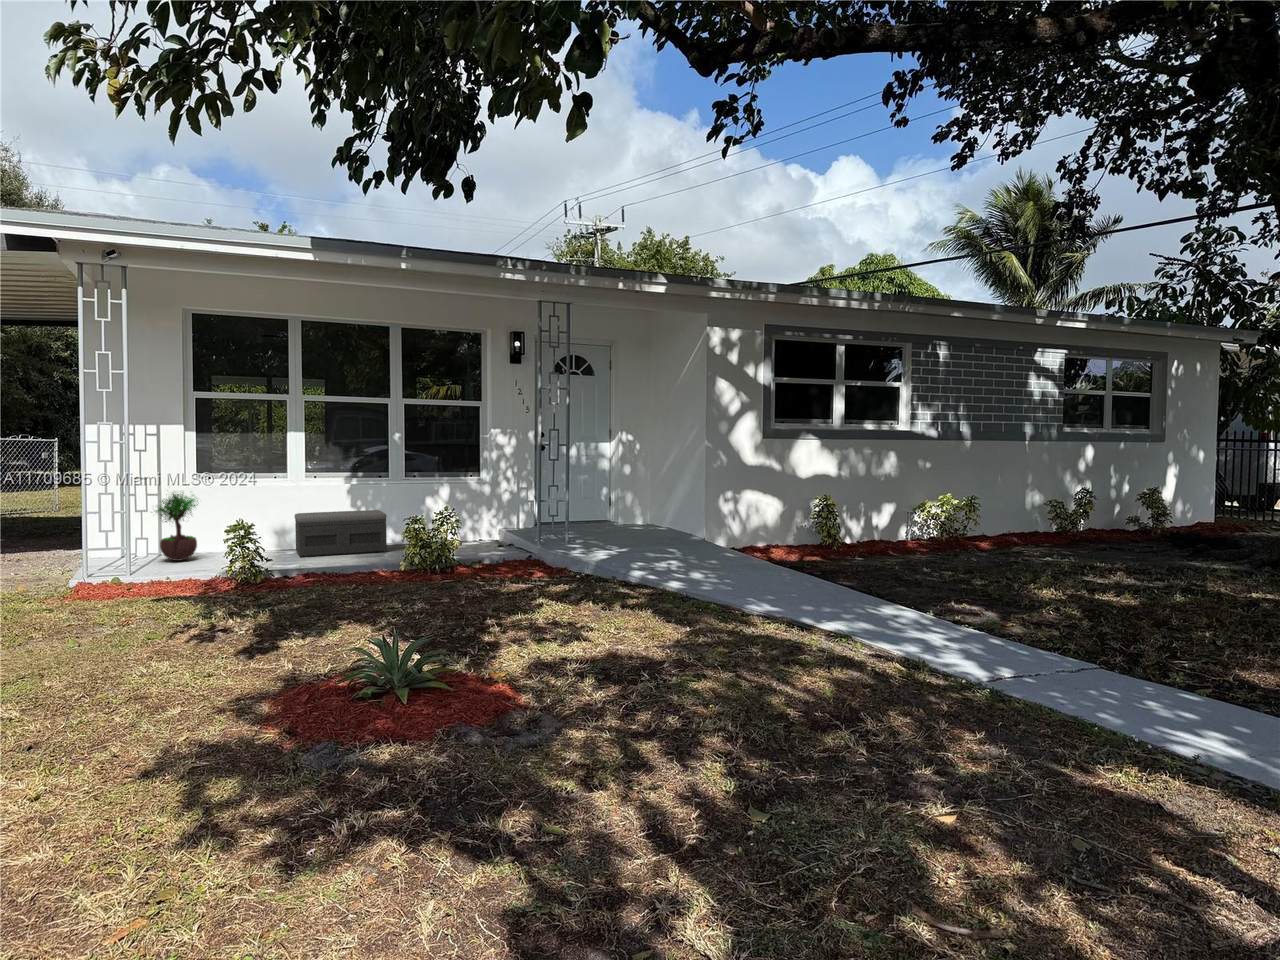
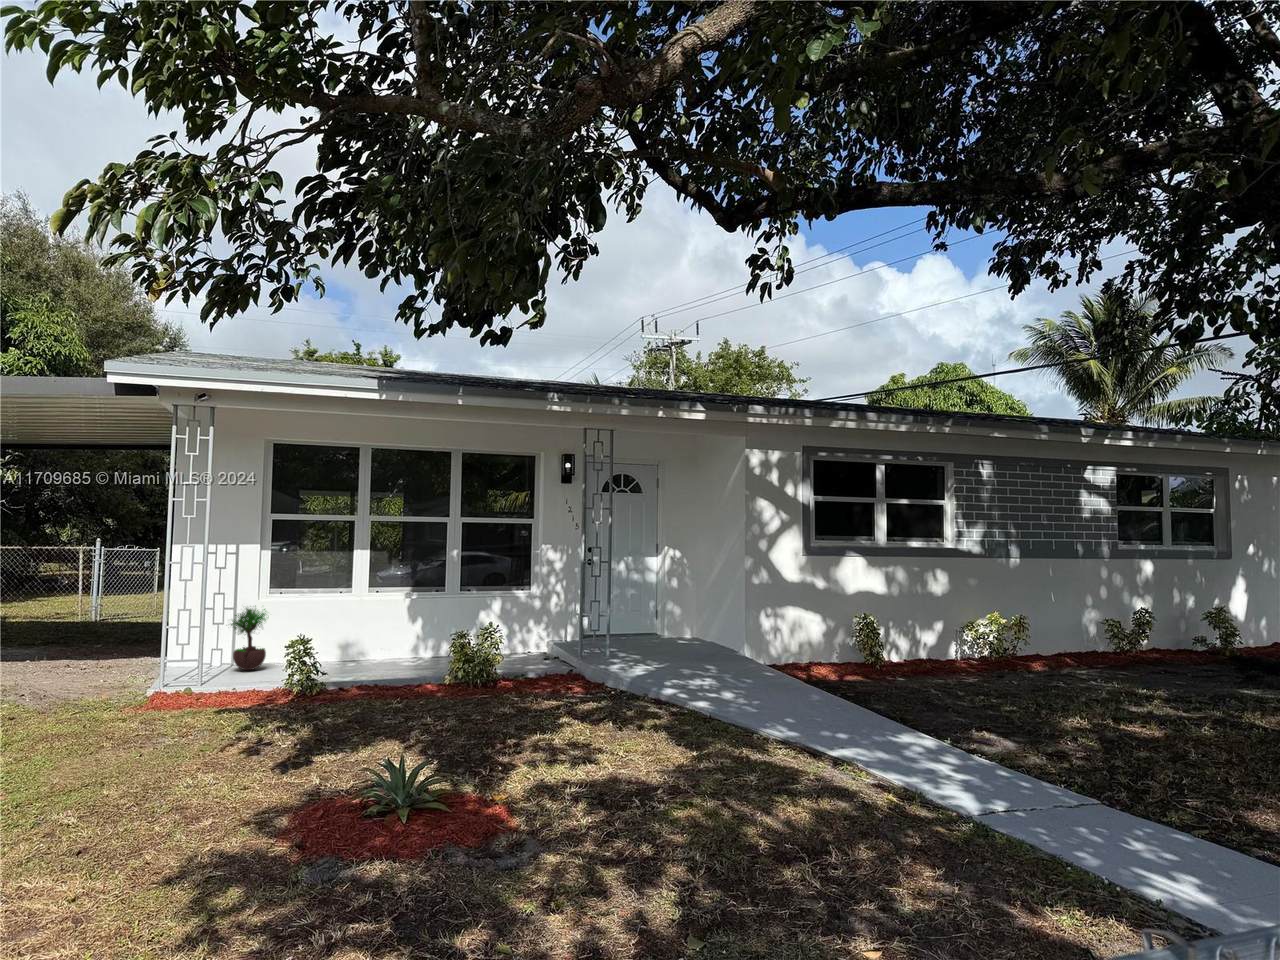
storage bench: present [295,510,387,557] -> none [355,624,438,669]

